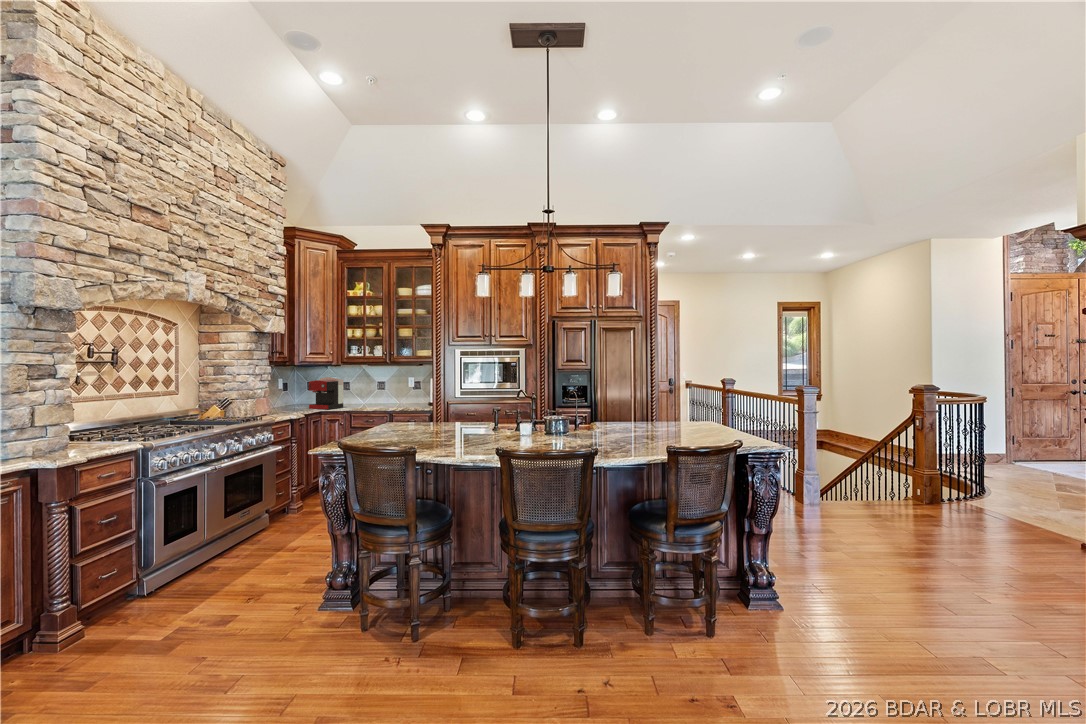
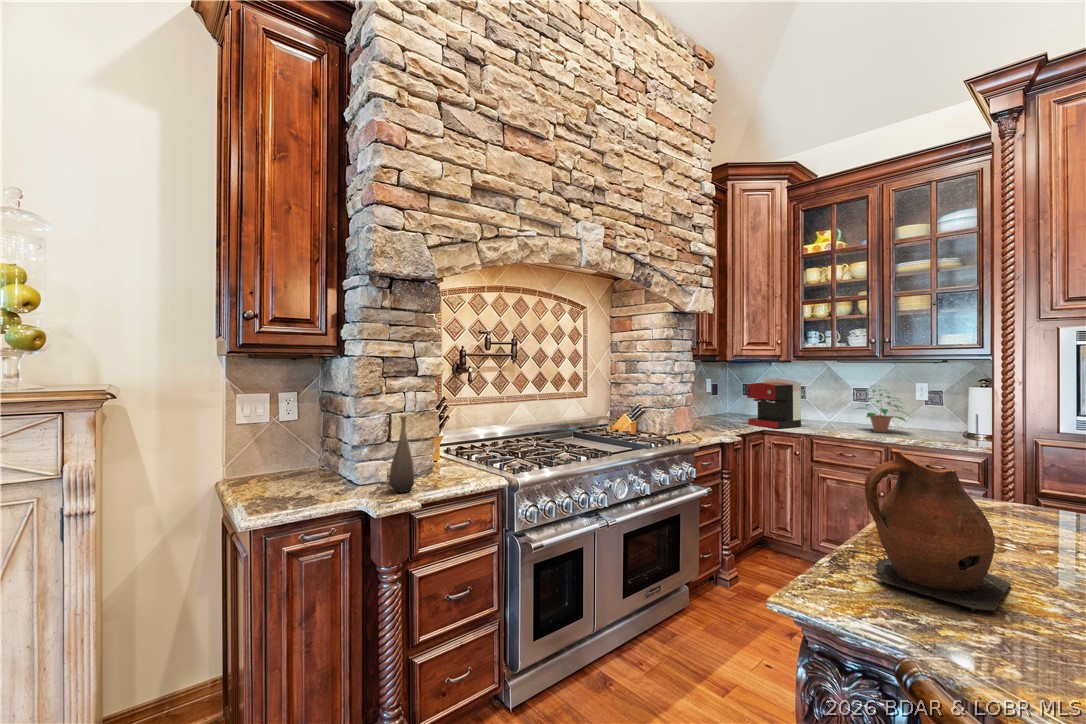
potted plant: none [373,380,402,407] -> present [856,389,906,433]
ceramic pitcher: none [342,400,385,446] -> present [865,449,1011,612]
bottle: none [47,406,71,458] -> present [389,415,414,493]

